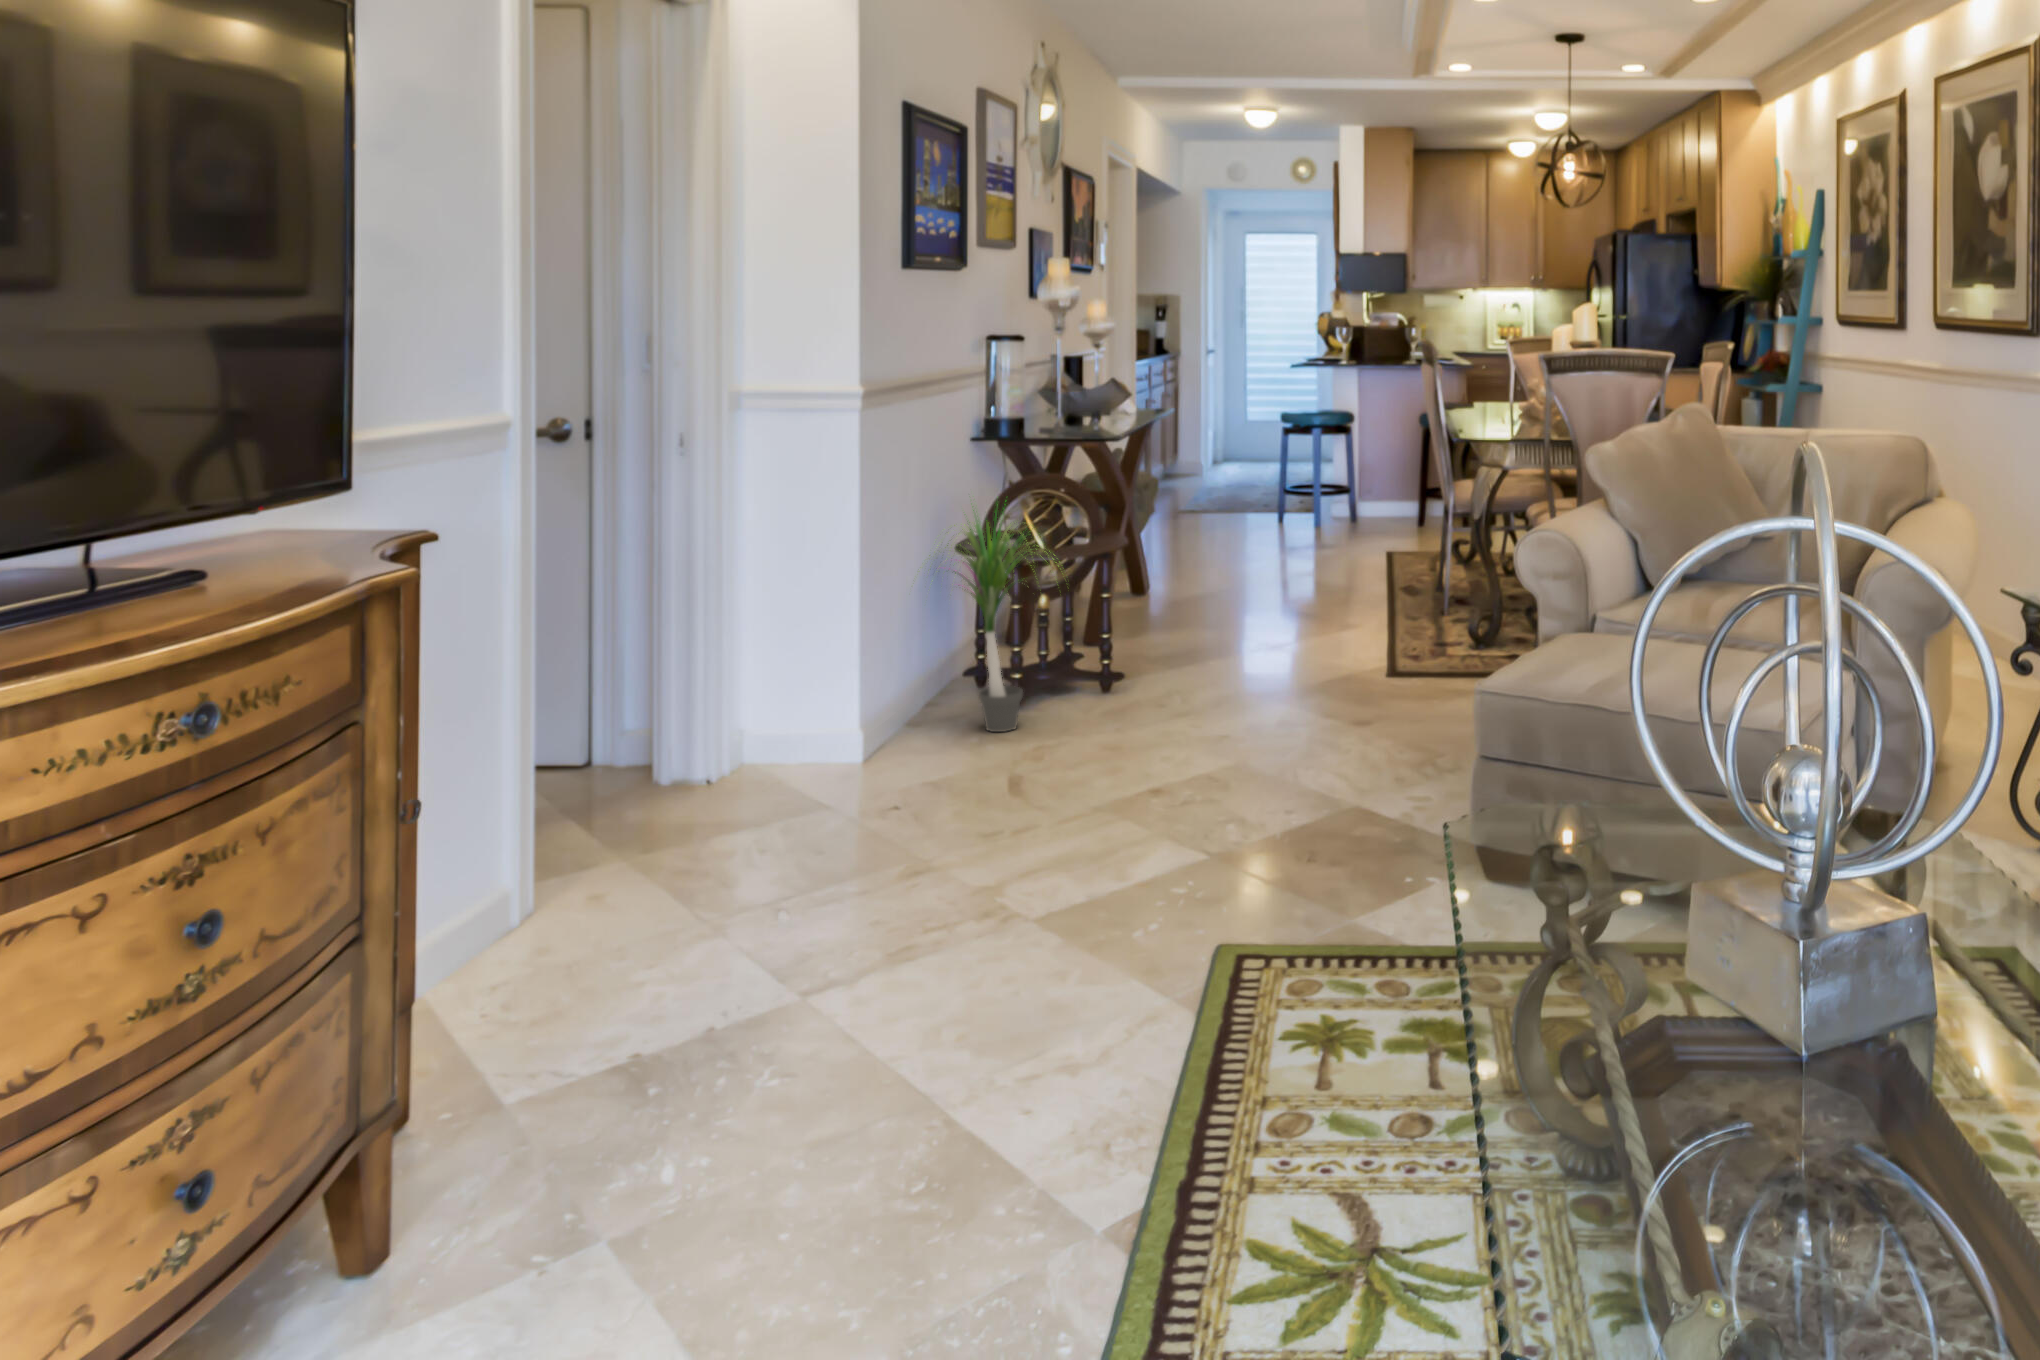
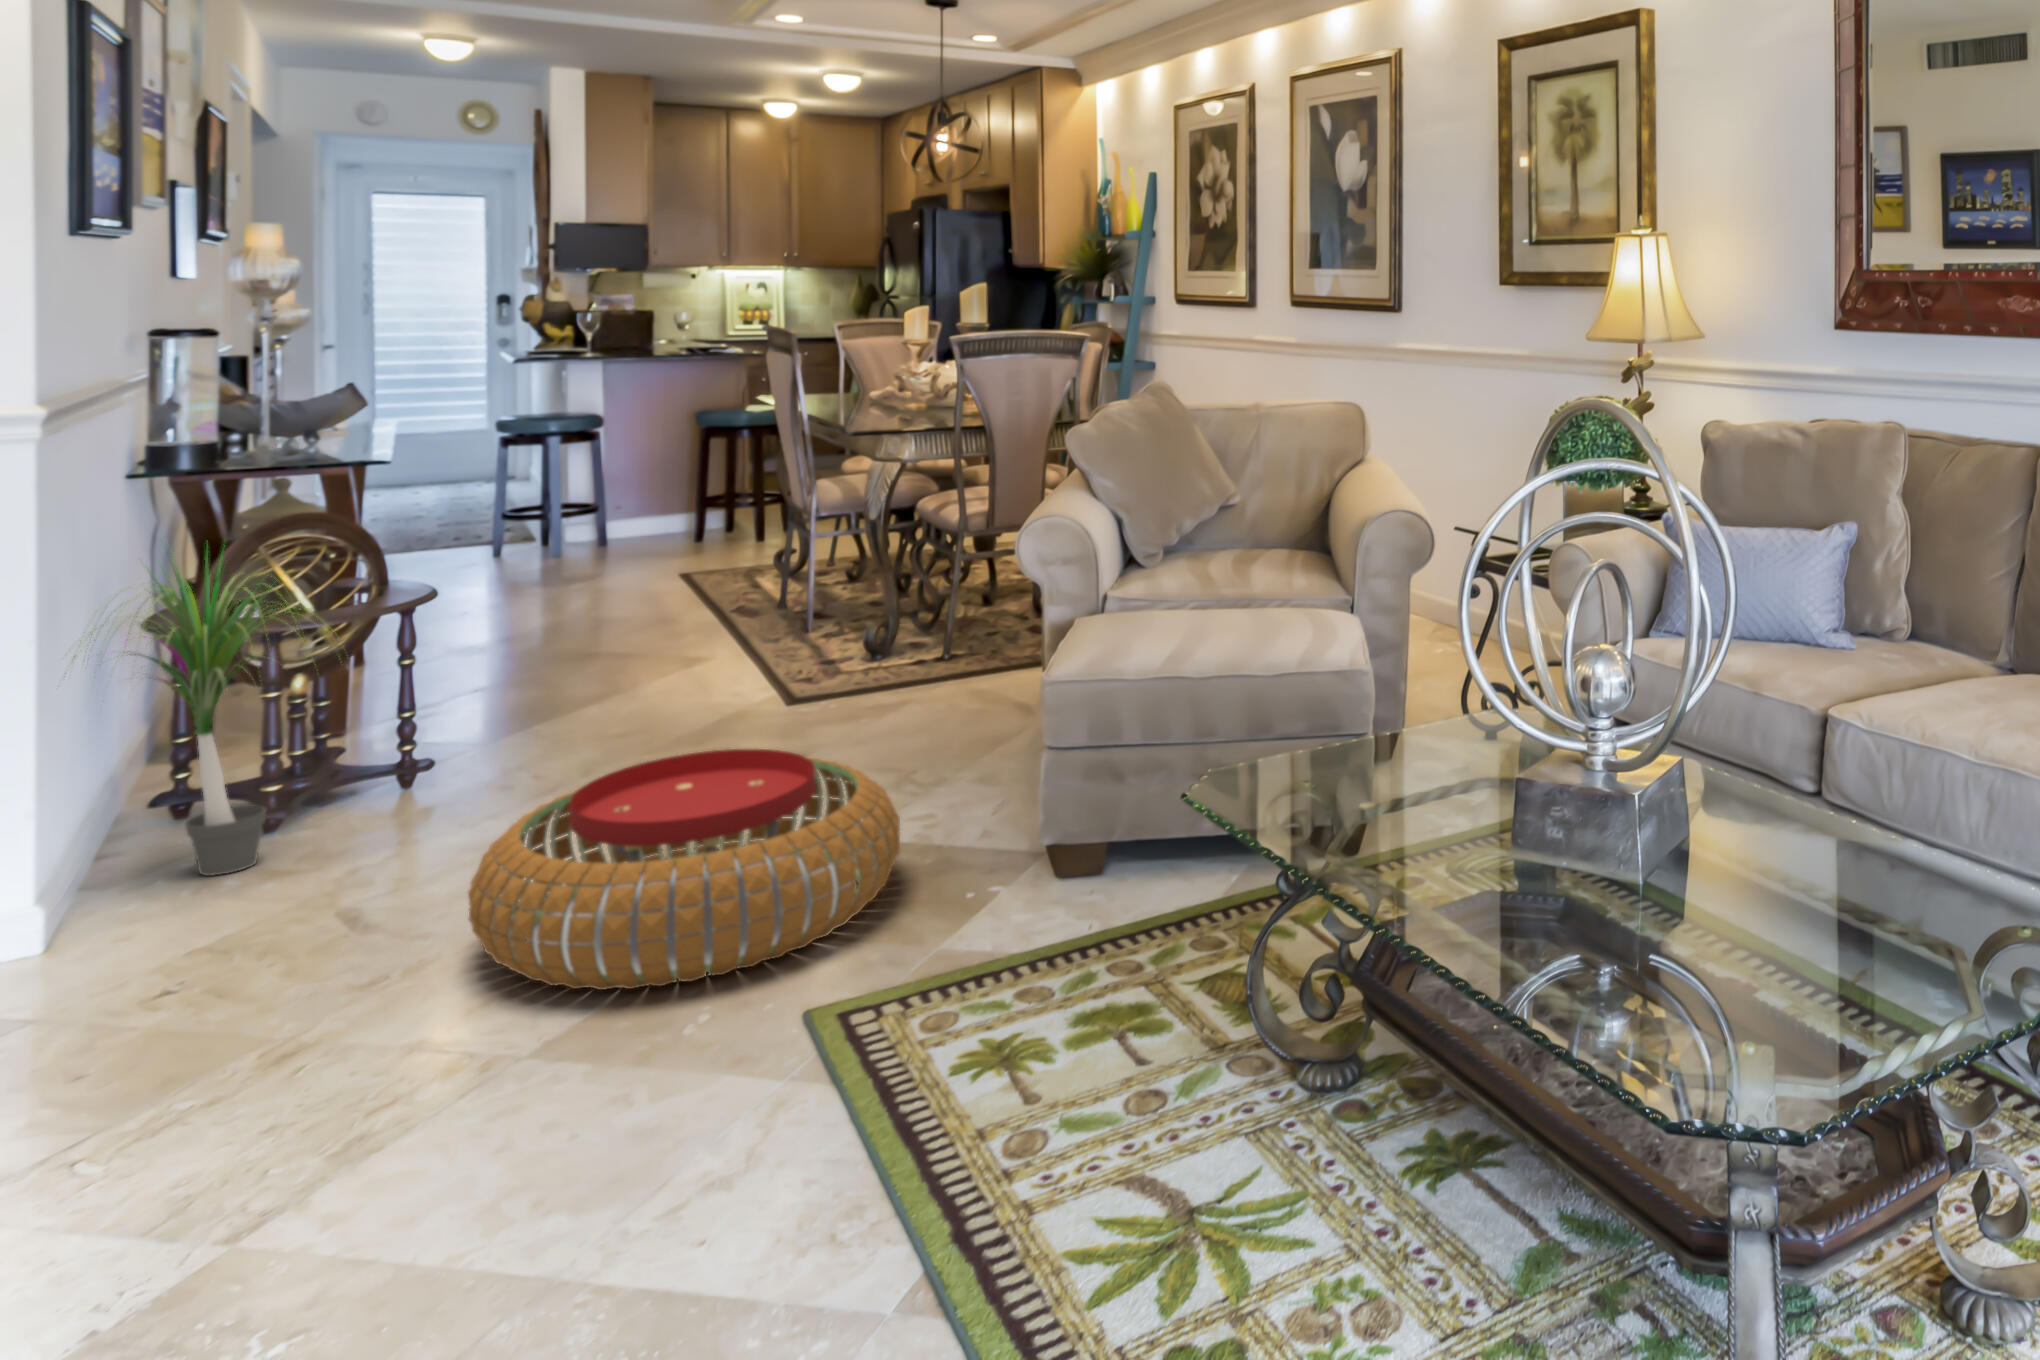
pouf: none [1060,702,1372,892] -> present [468,749,900,990]

